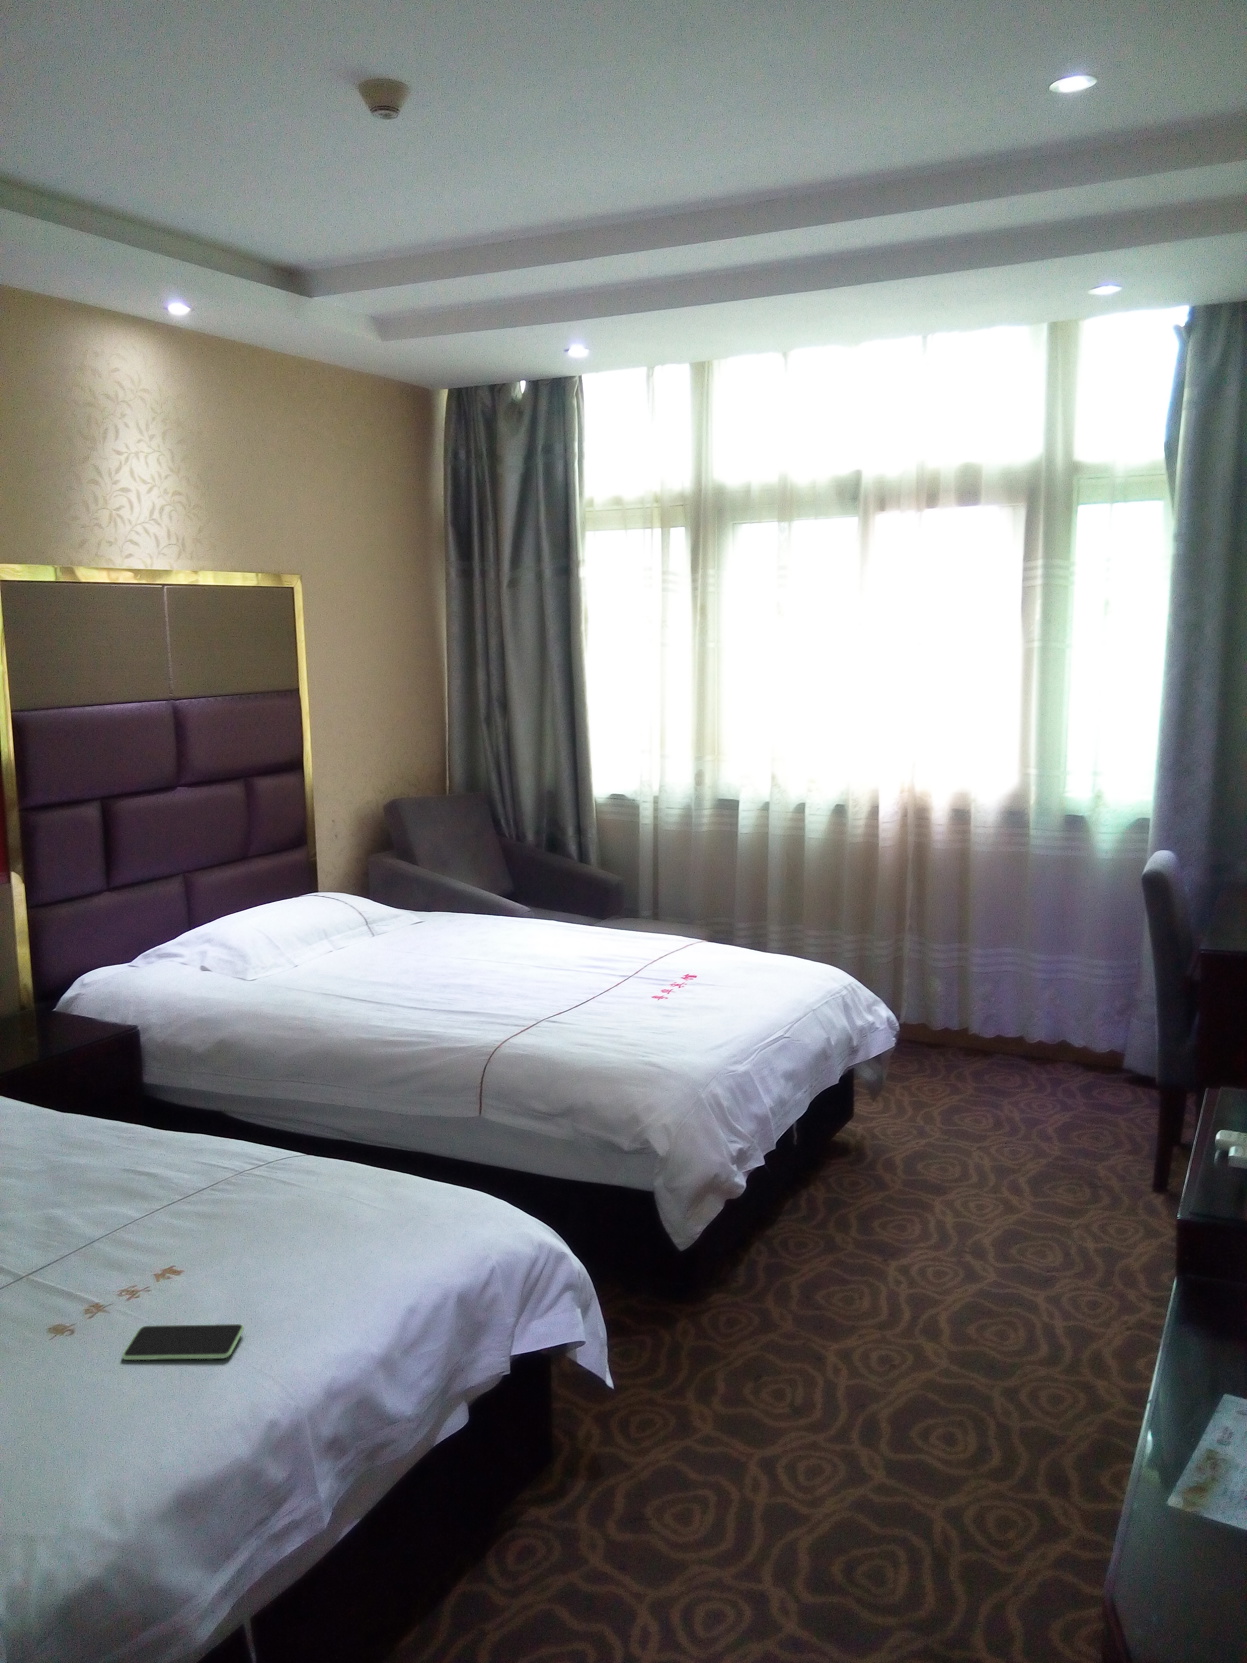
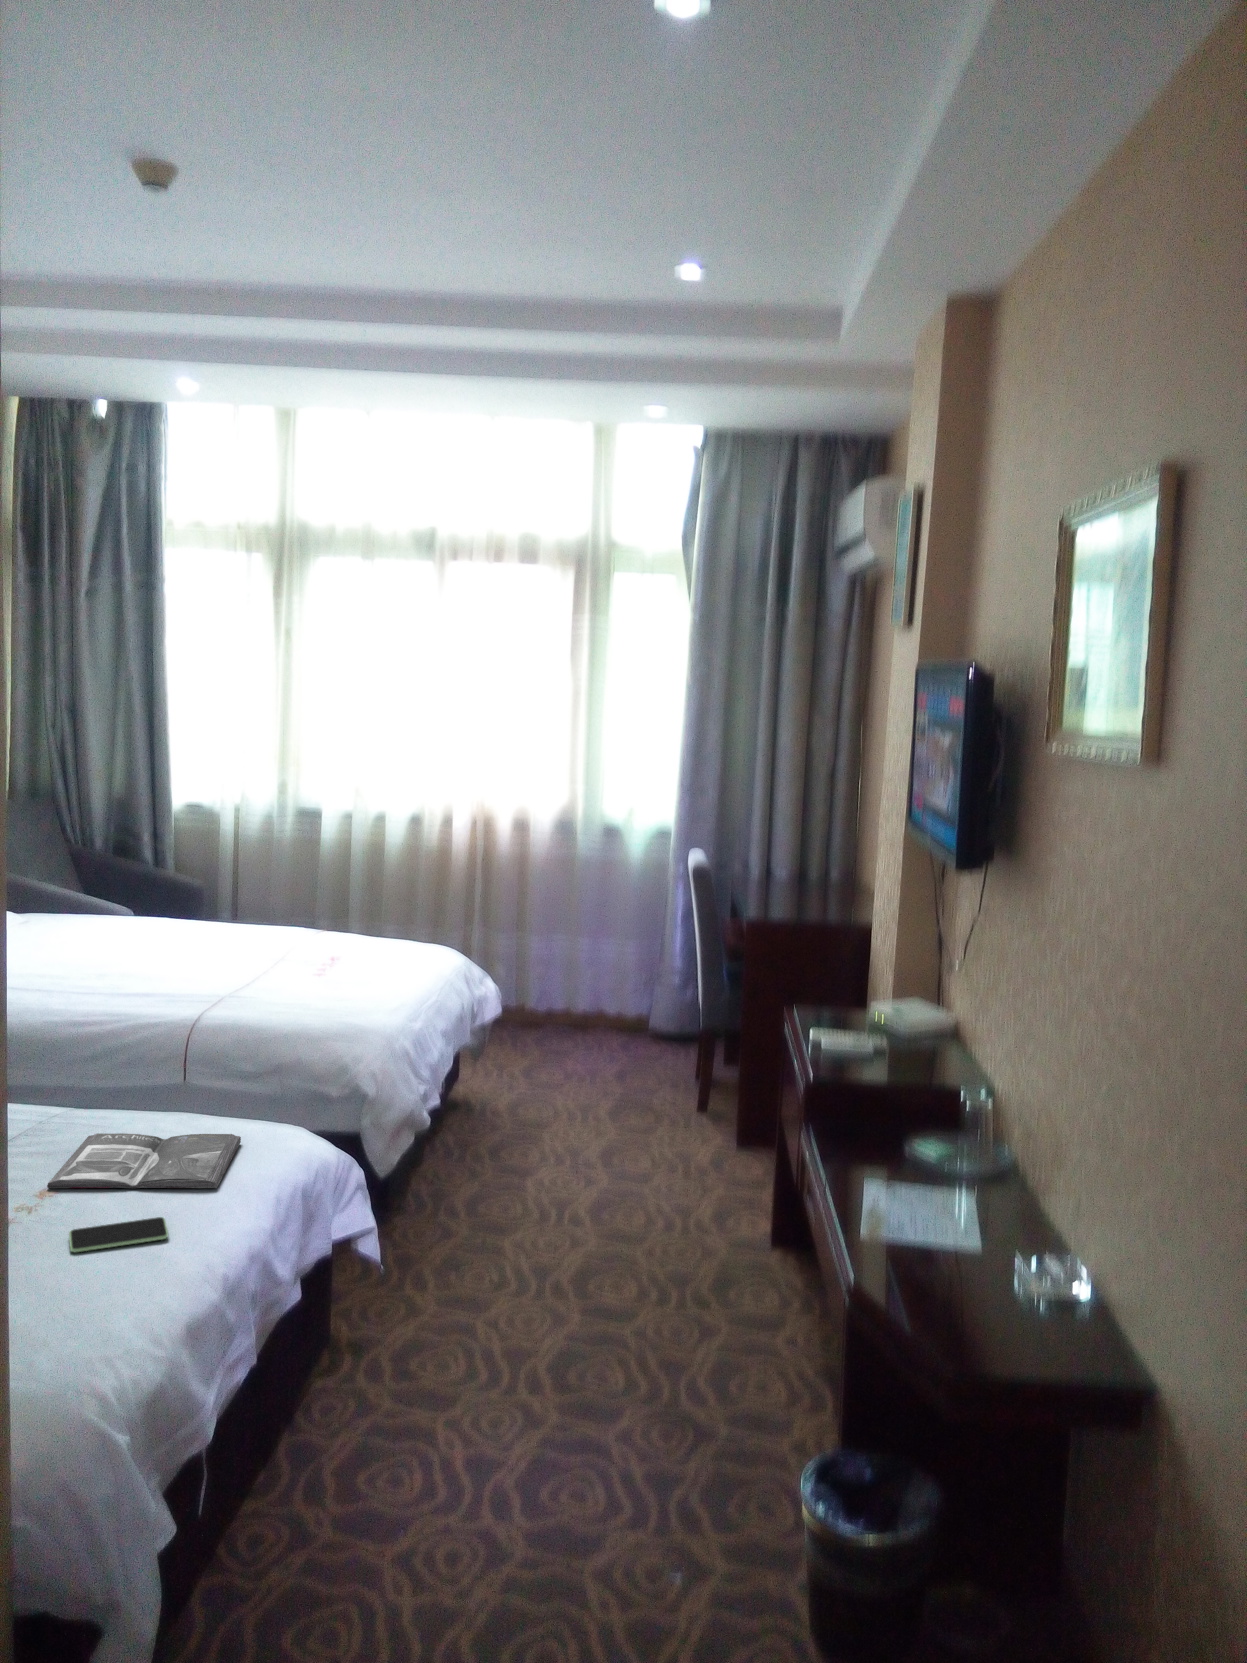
magazine: none [176,1190,413,1288] -> present [47,1133,241,1189]

